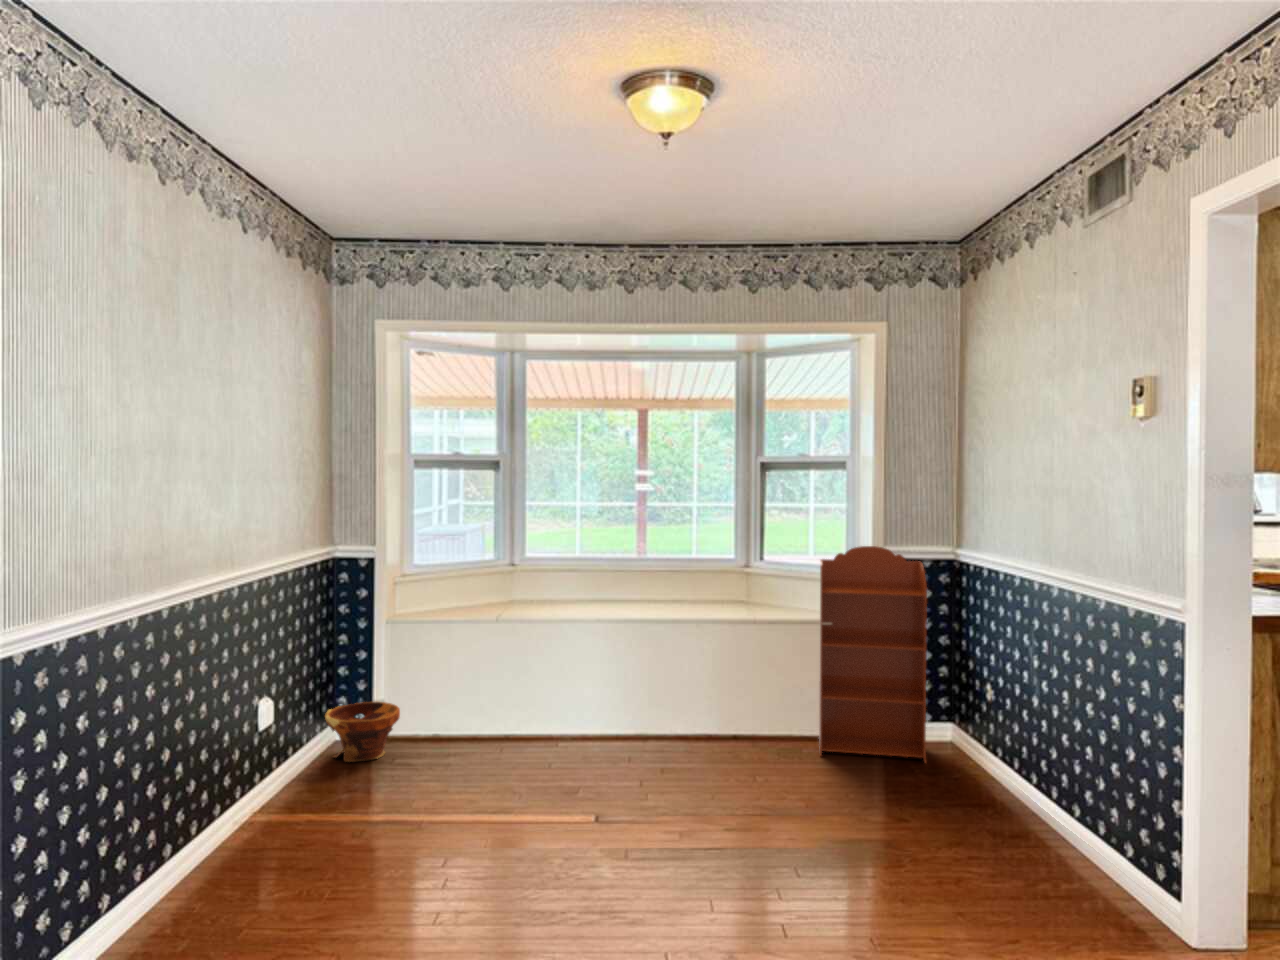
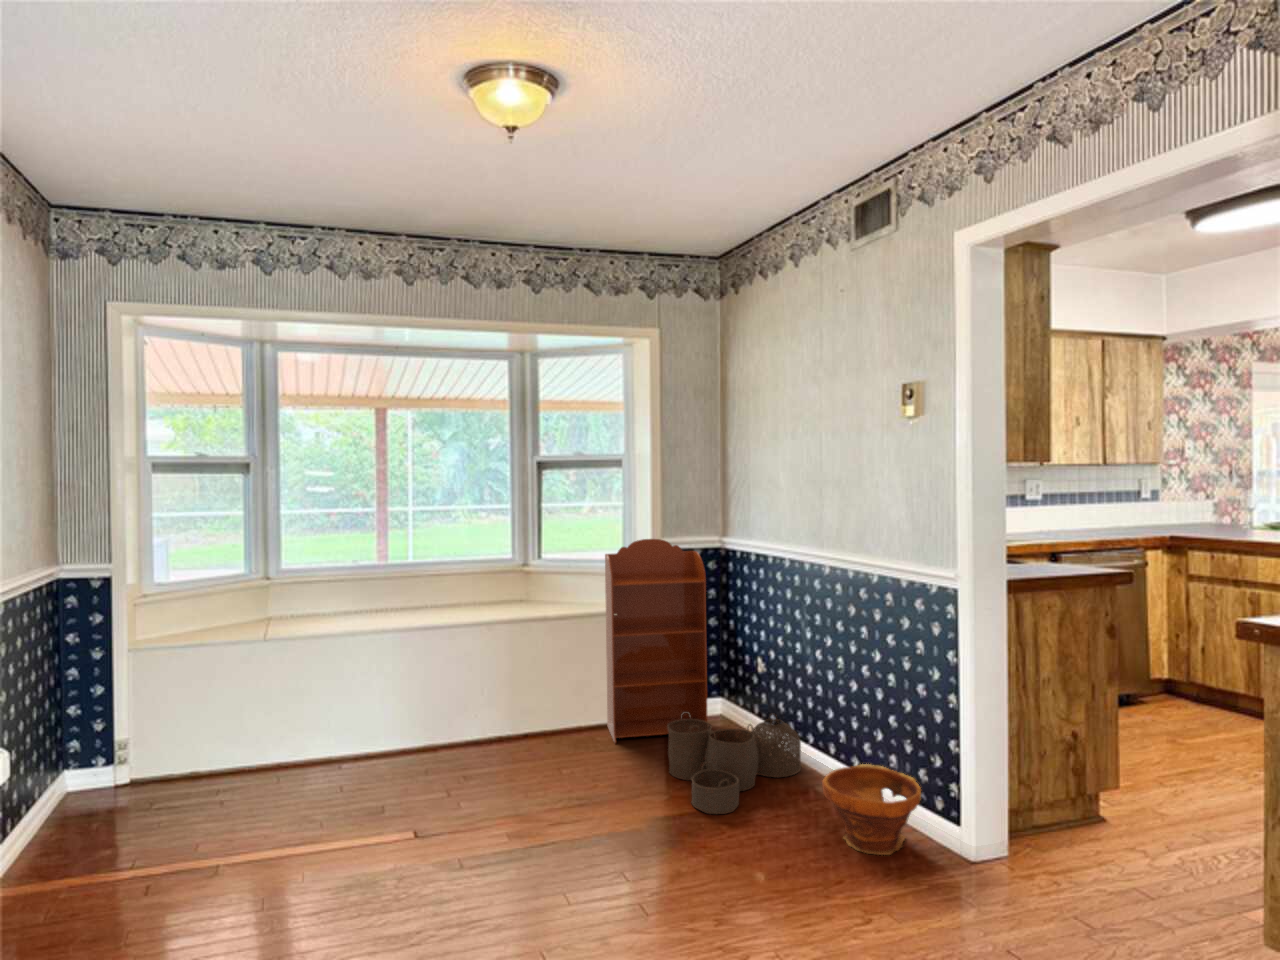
planter: present [325,702,400,762] -> present [822,764,921,855]
woven basket: none [865,732,1021,842] -> present [668,712,801,814]

